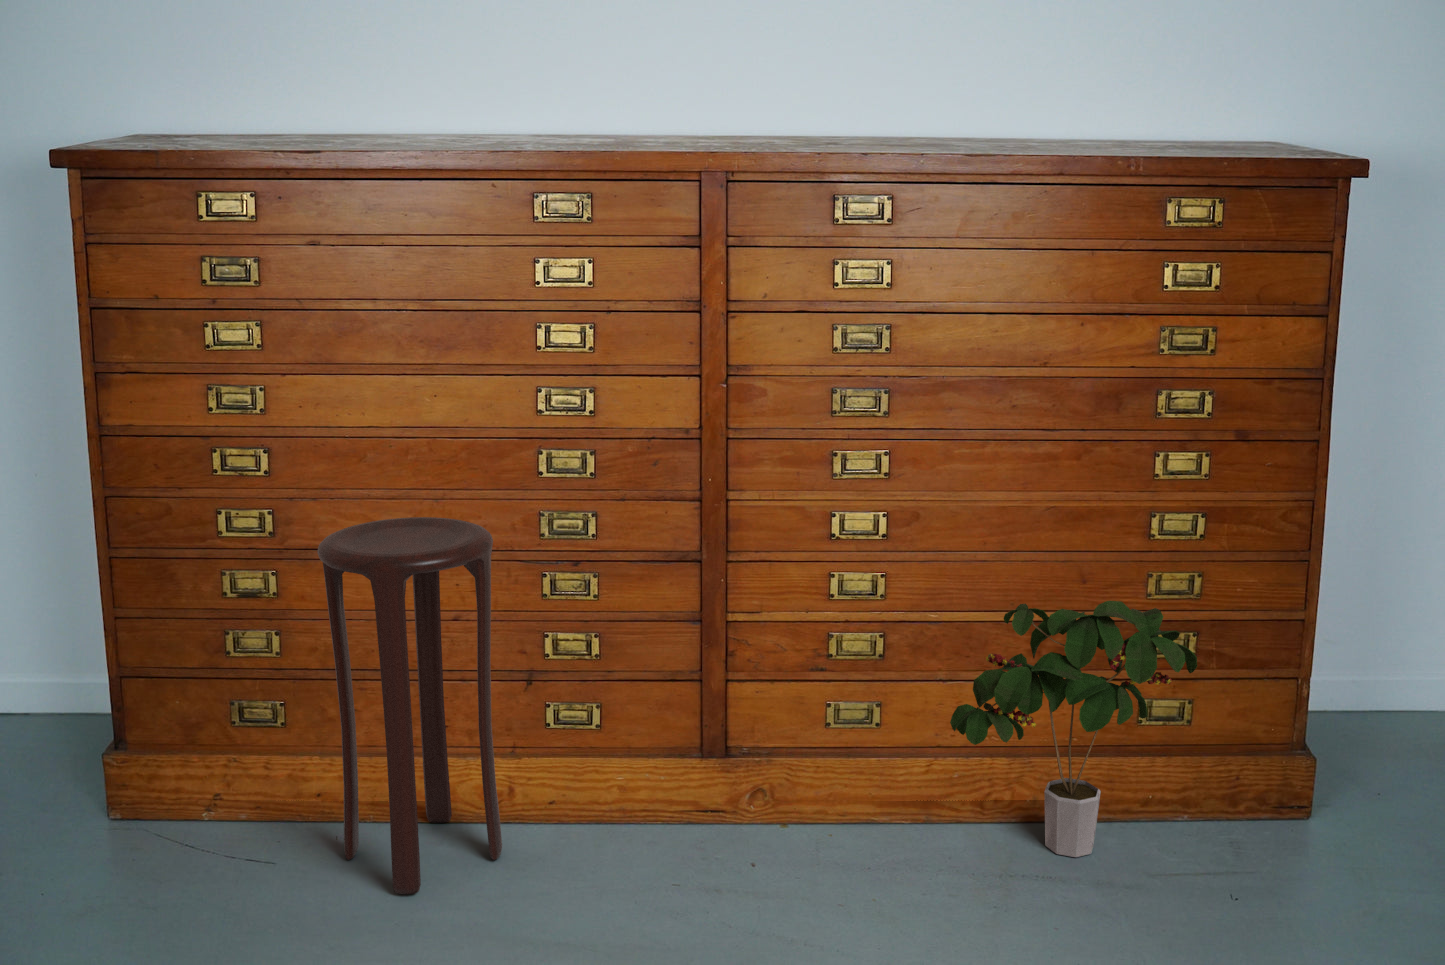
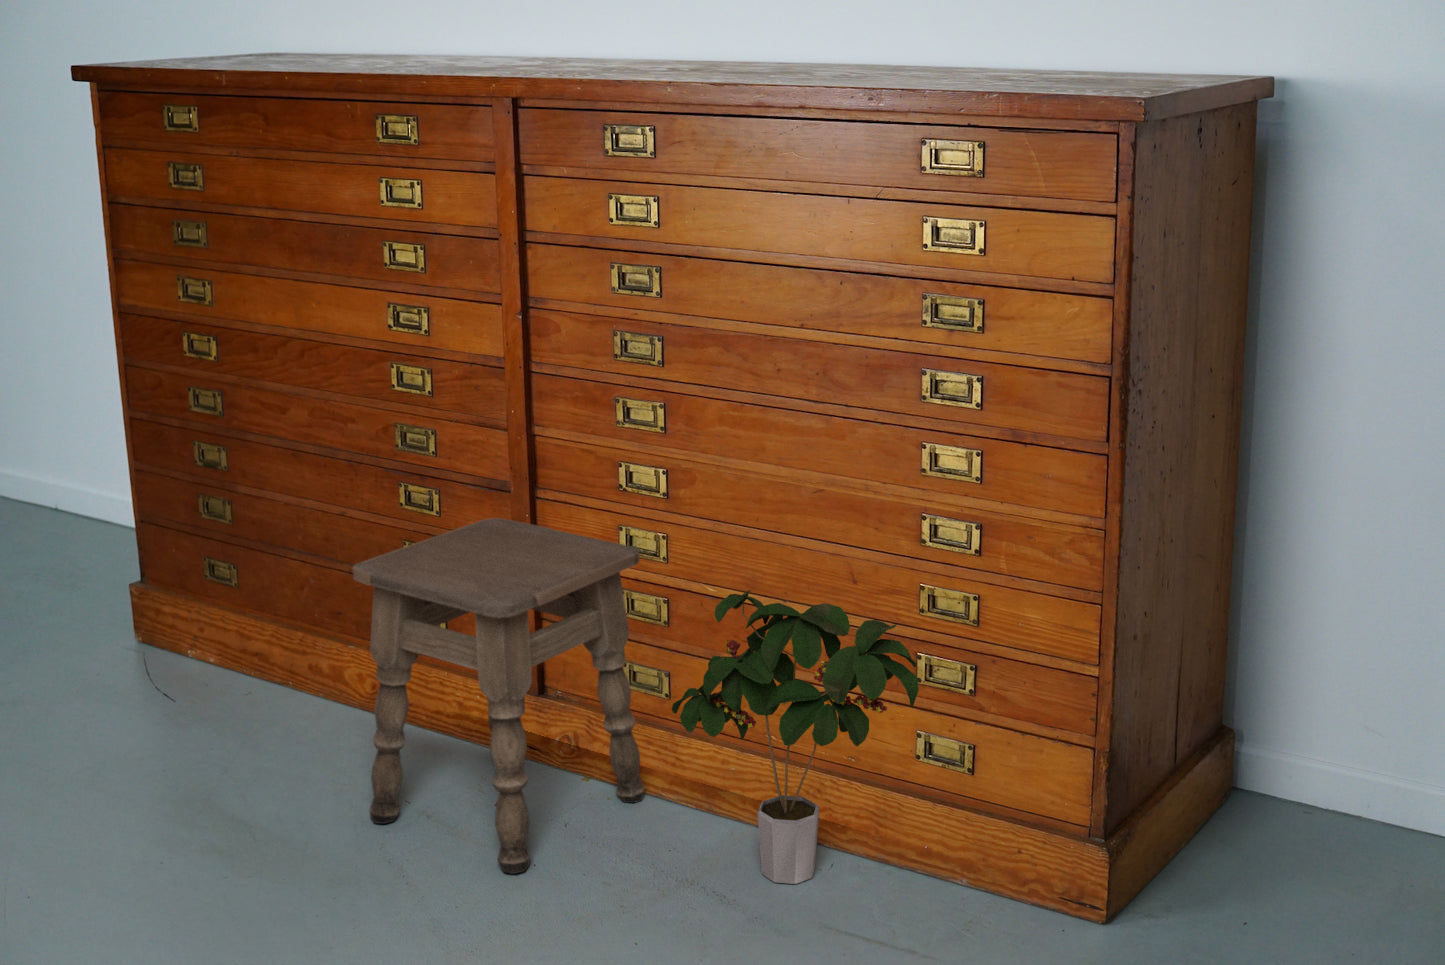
stool: present [317,517,502,894] -> none [164,412,329,745]
side table: none [675,587,897,920] -> present [353,518,645,874]

